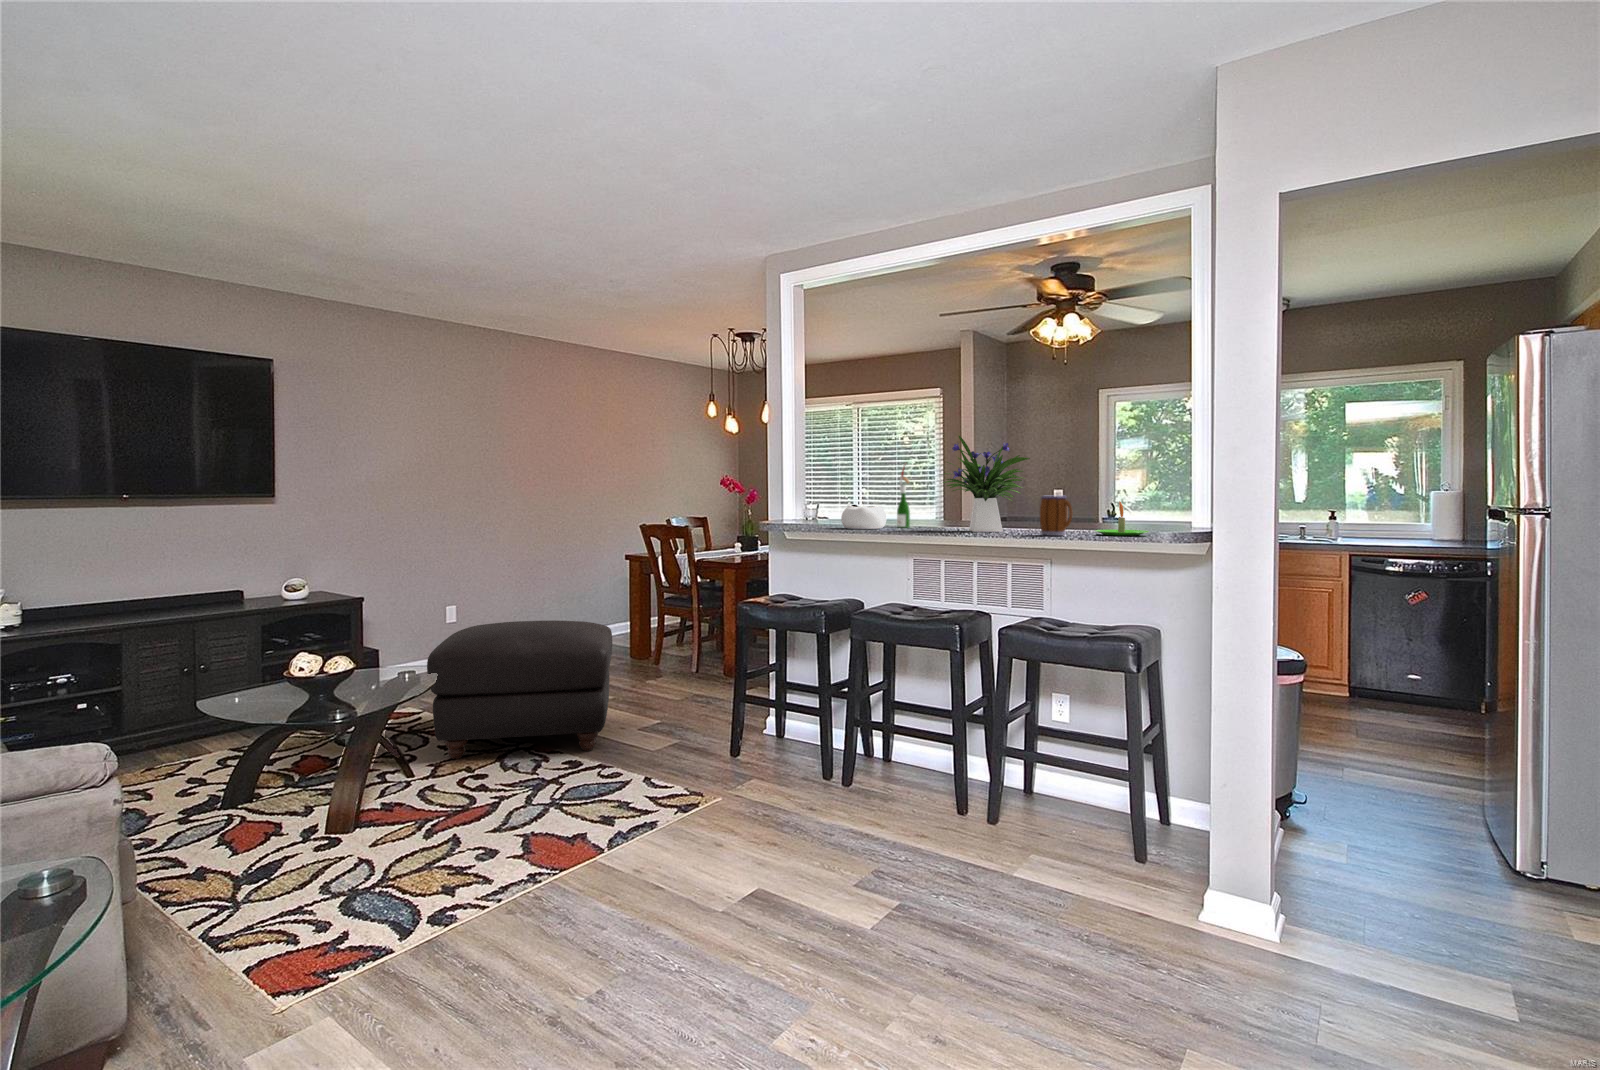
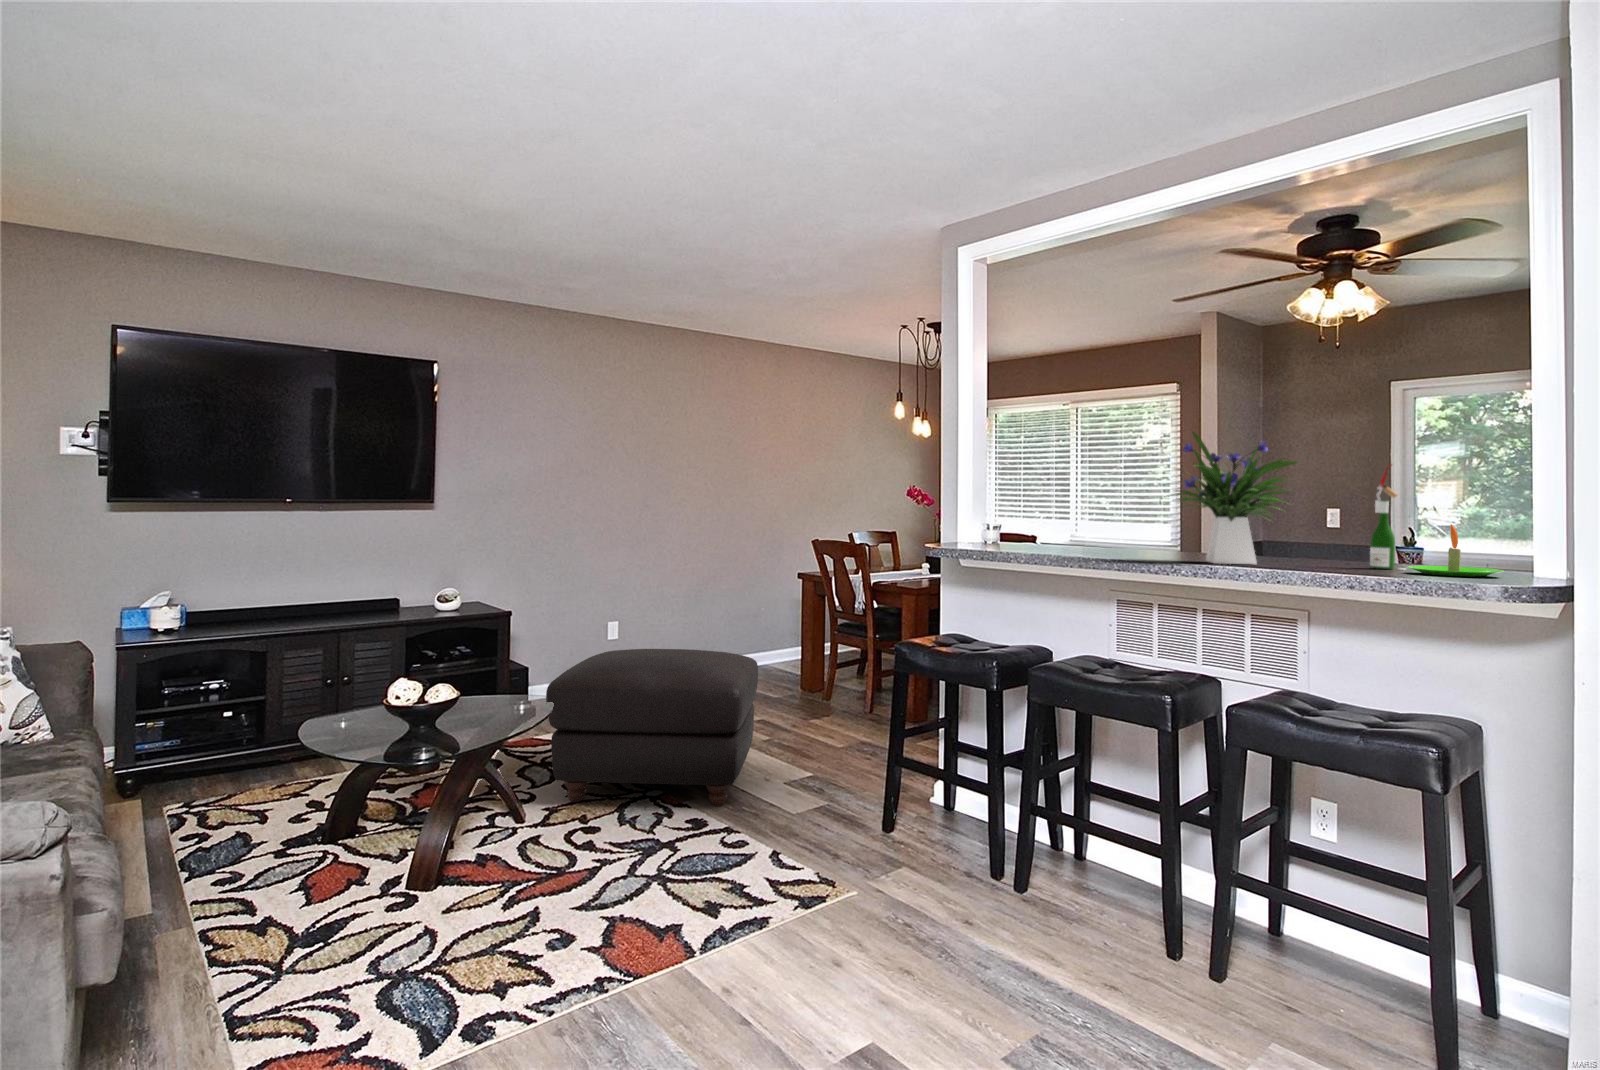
wine bottle: present [897,464,910,528] -> present [1370,464,1405,570]
mug: present [1040,496,1072,536] -> none [1318,515,1373,573]
decorative bowl: present [841,502,886,529] -> none [1027,520,1088,556]

